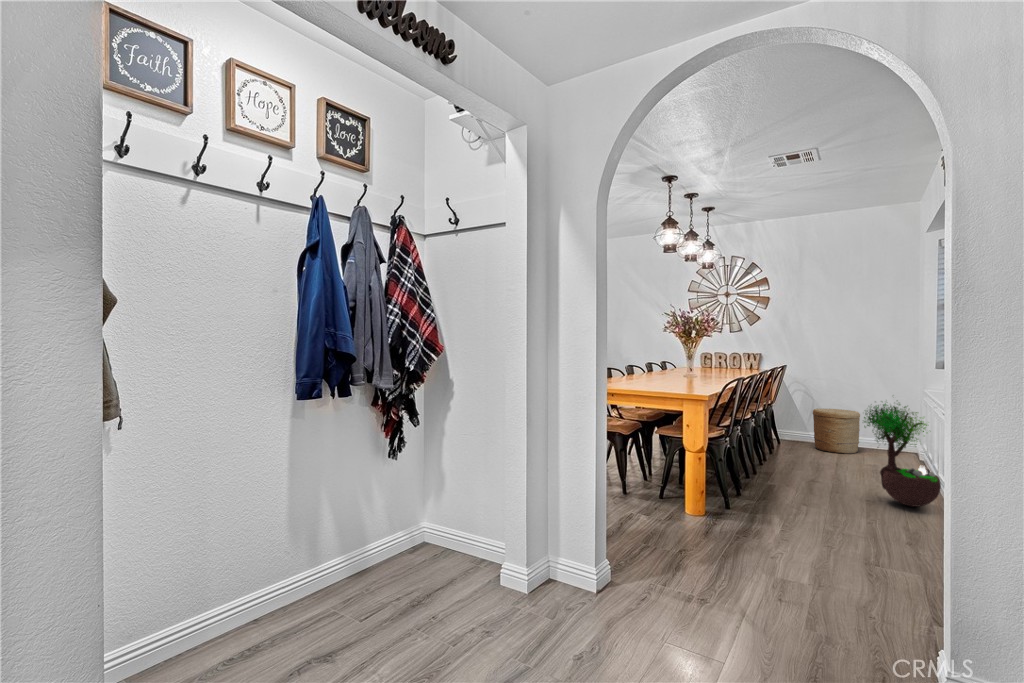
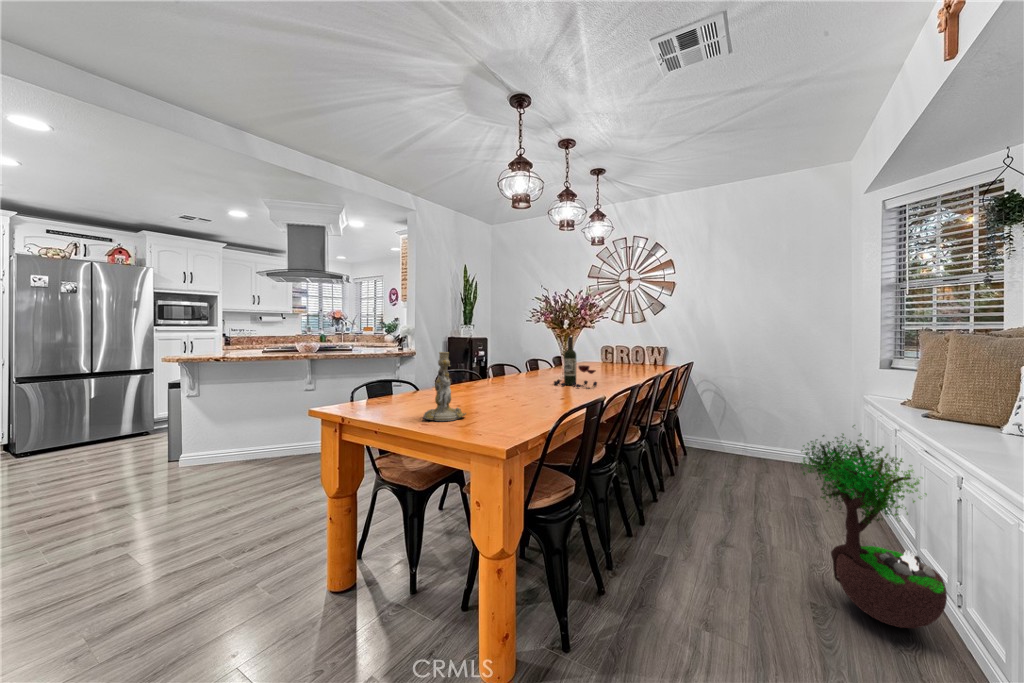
wine bottle: none [685,342,721,380] -> present [554,337,597,387]
candlestick: none [635,349,662,388] -> present [423,352,466,421]
woven basket: present [813,409,860,454] -> none [724,412,781,470]

